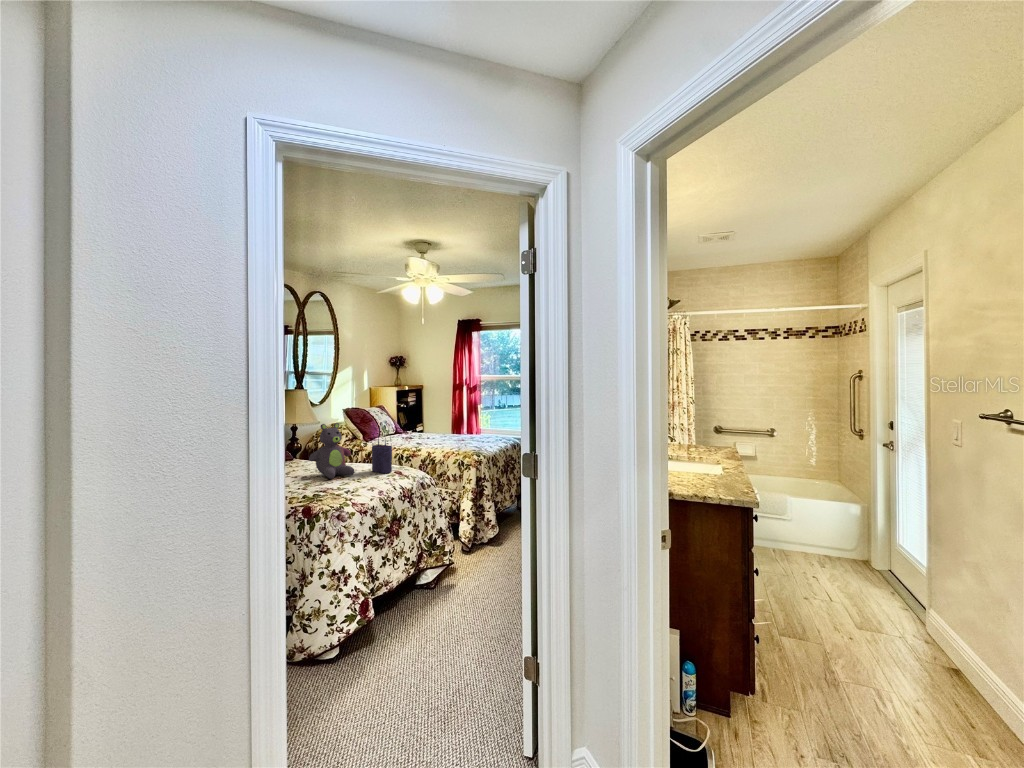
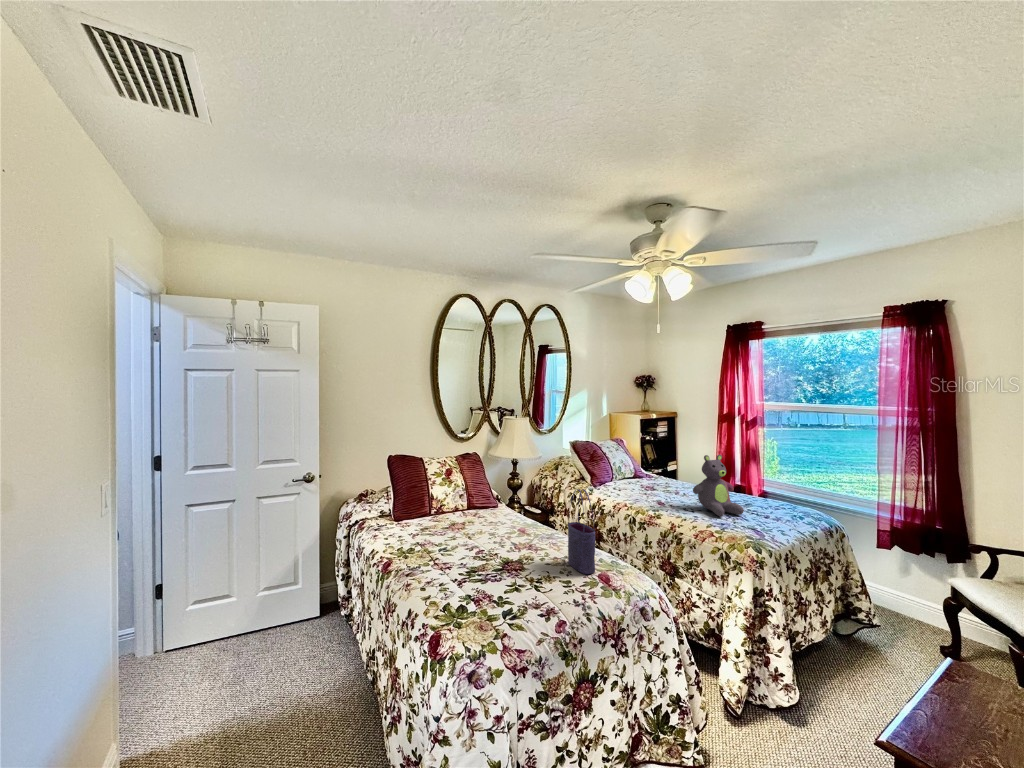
stuffed bear: present [309,423,354,479] -> present [693,455,744,516]

